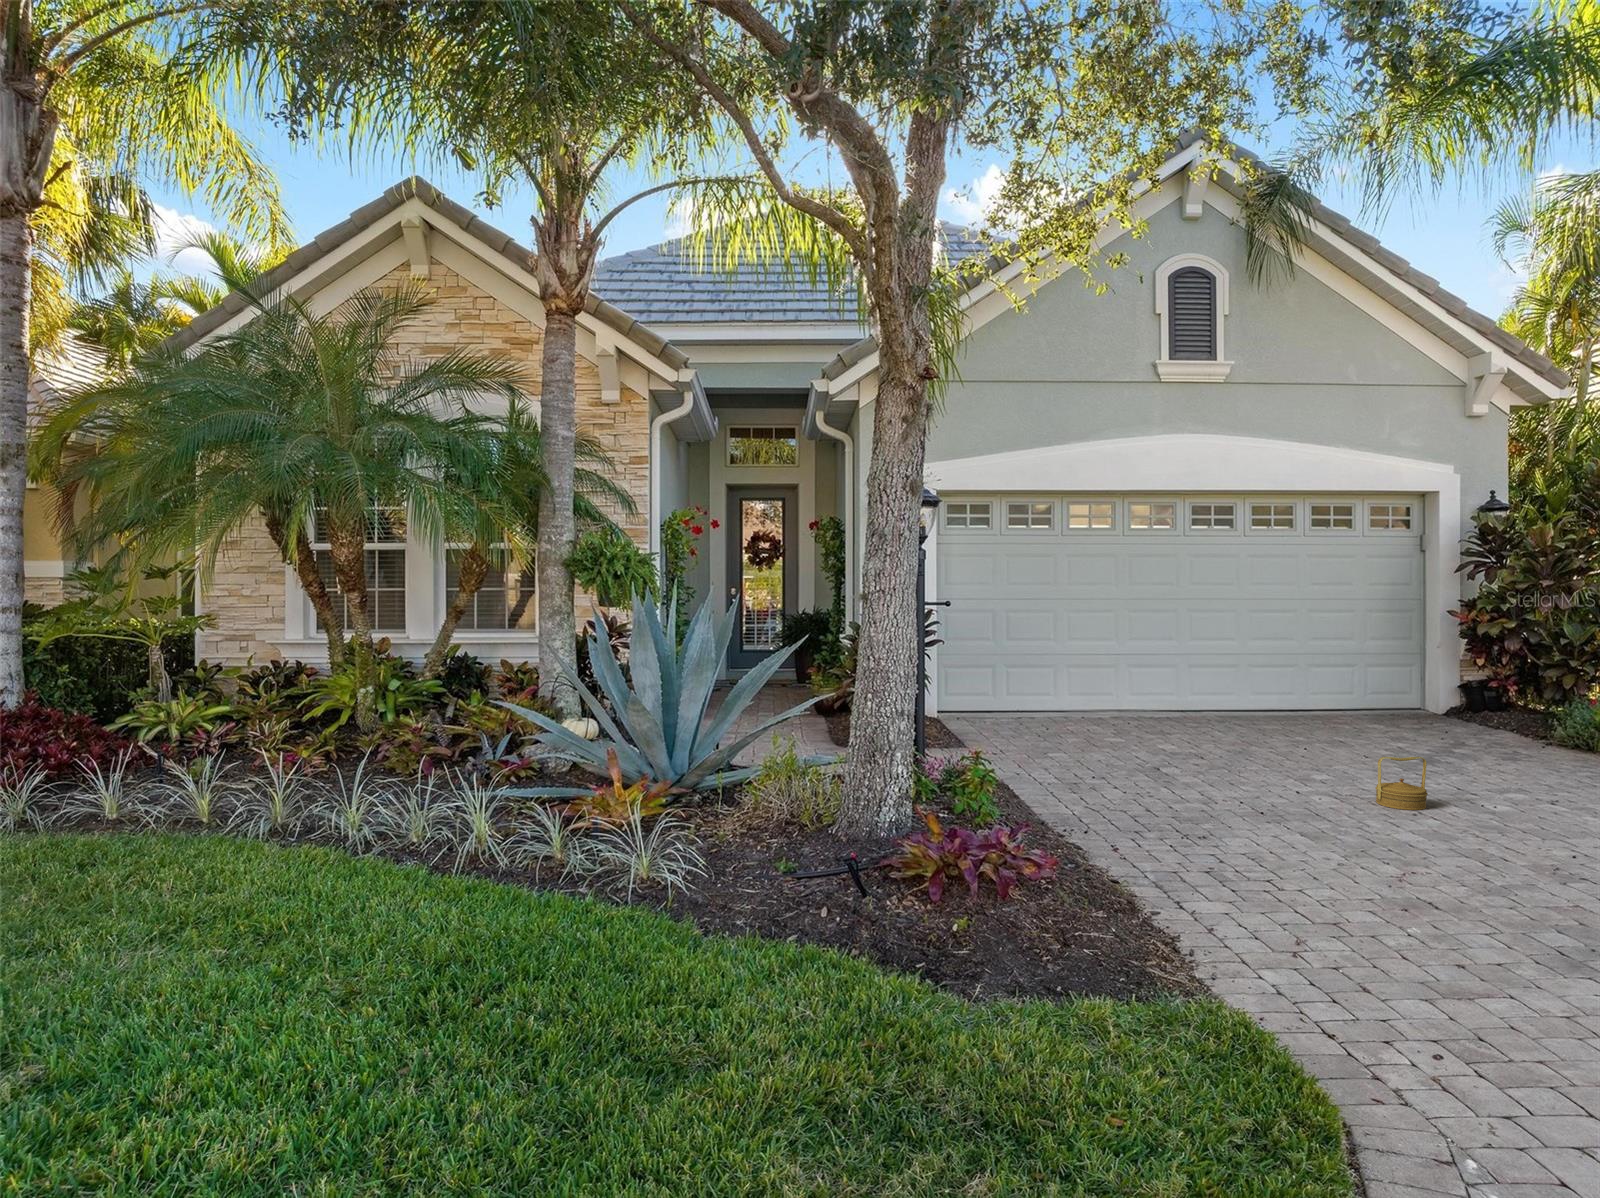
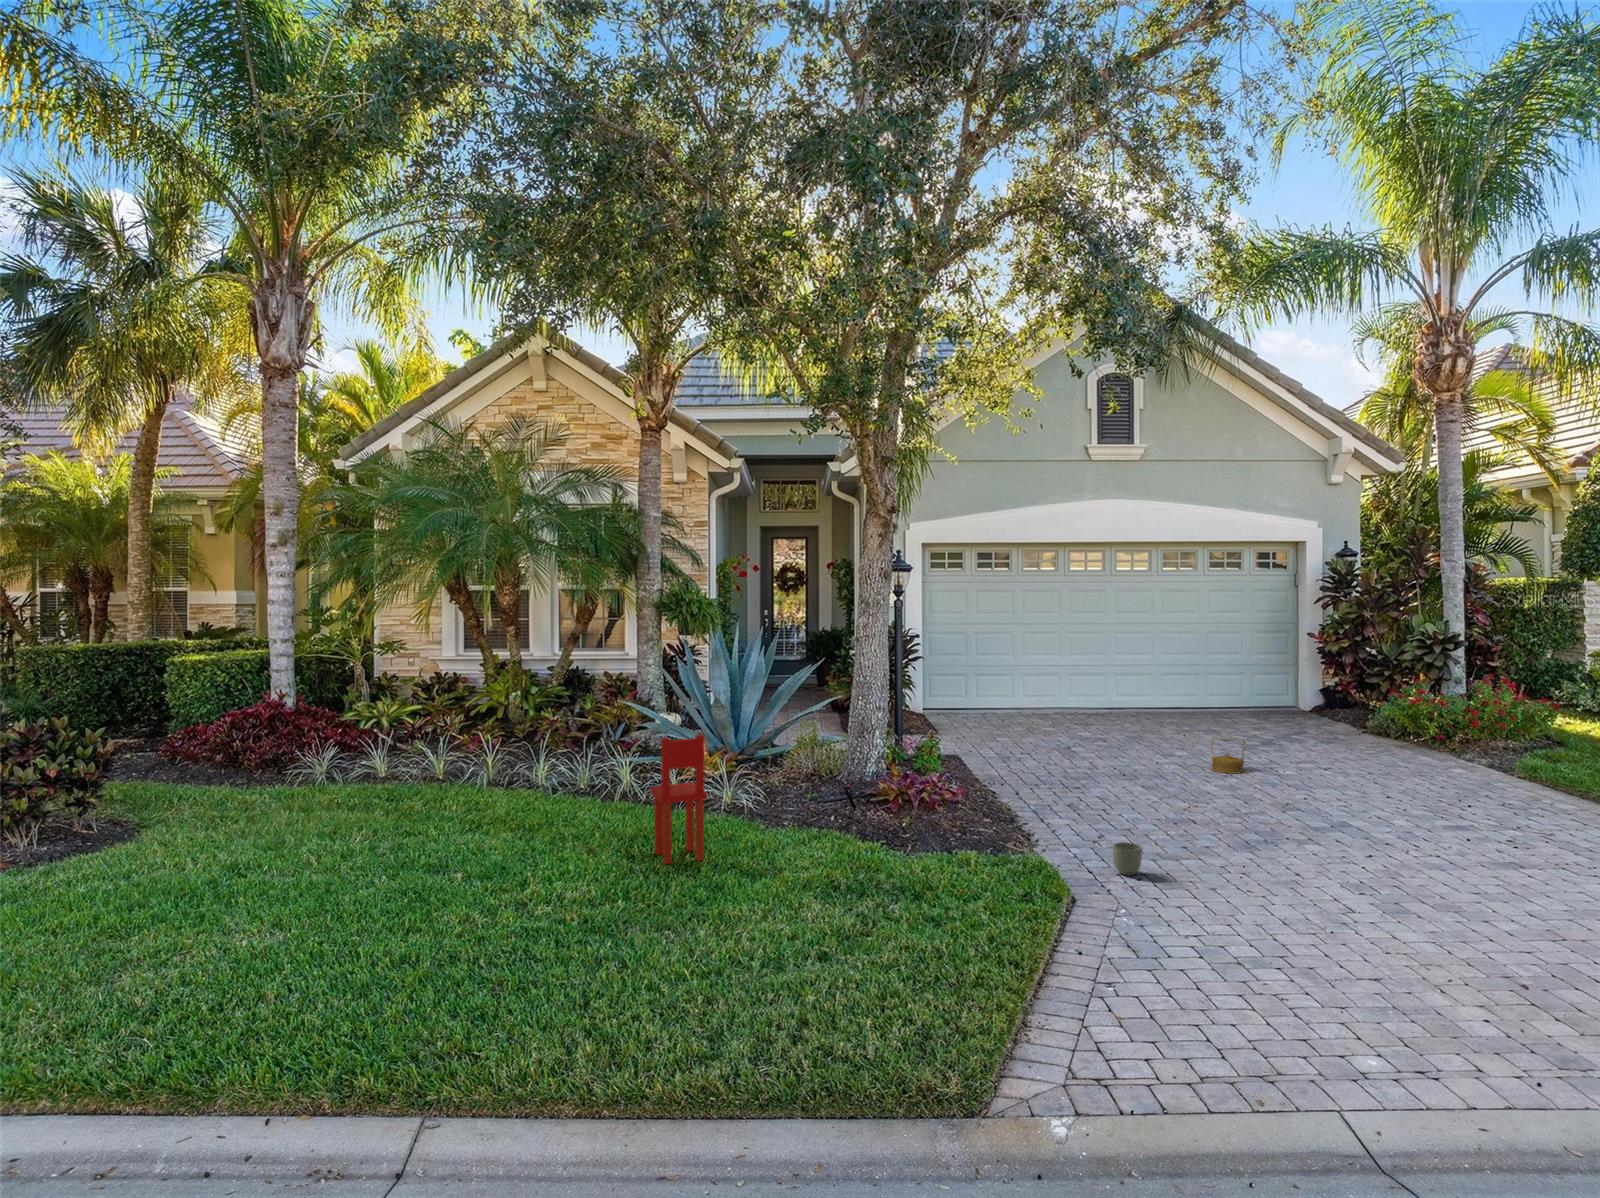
chair: none [476,771,581,1032] -> present [651,735,707,864]
planter: none [1353,968,1415,1036] -> present [1113,842,1143,876]

